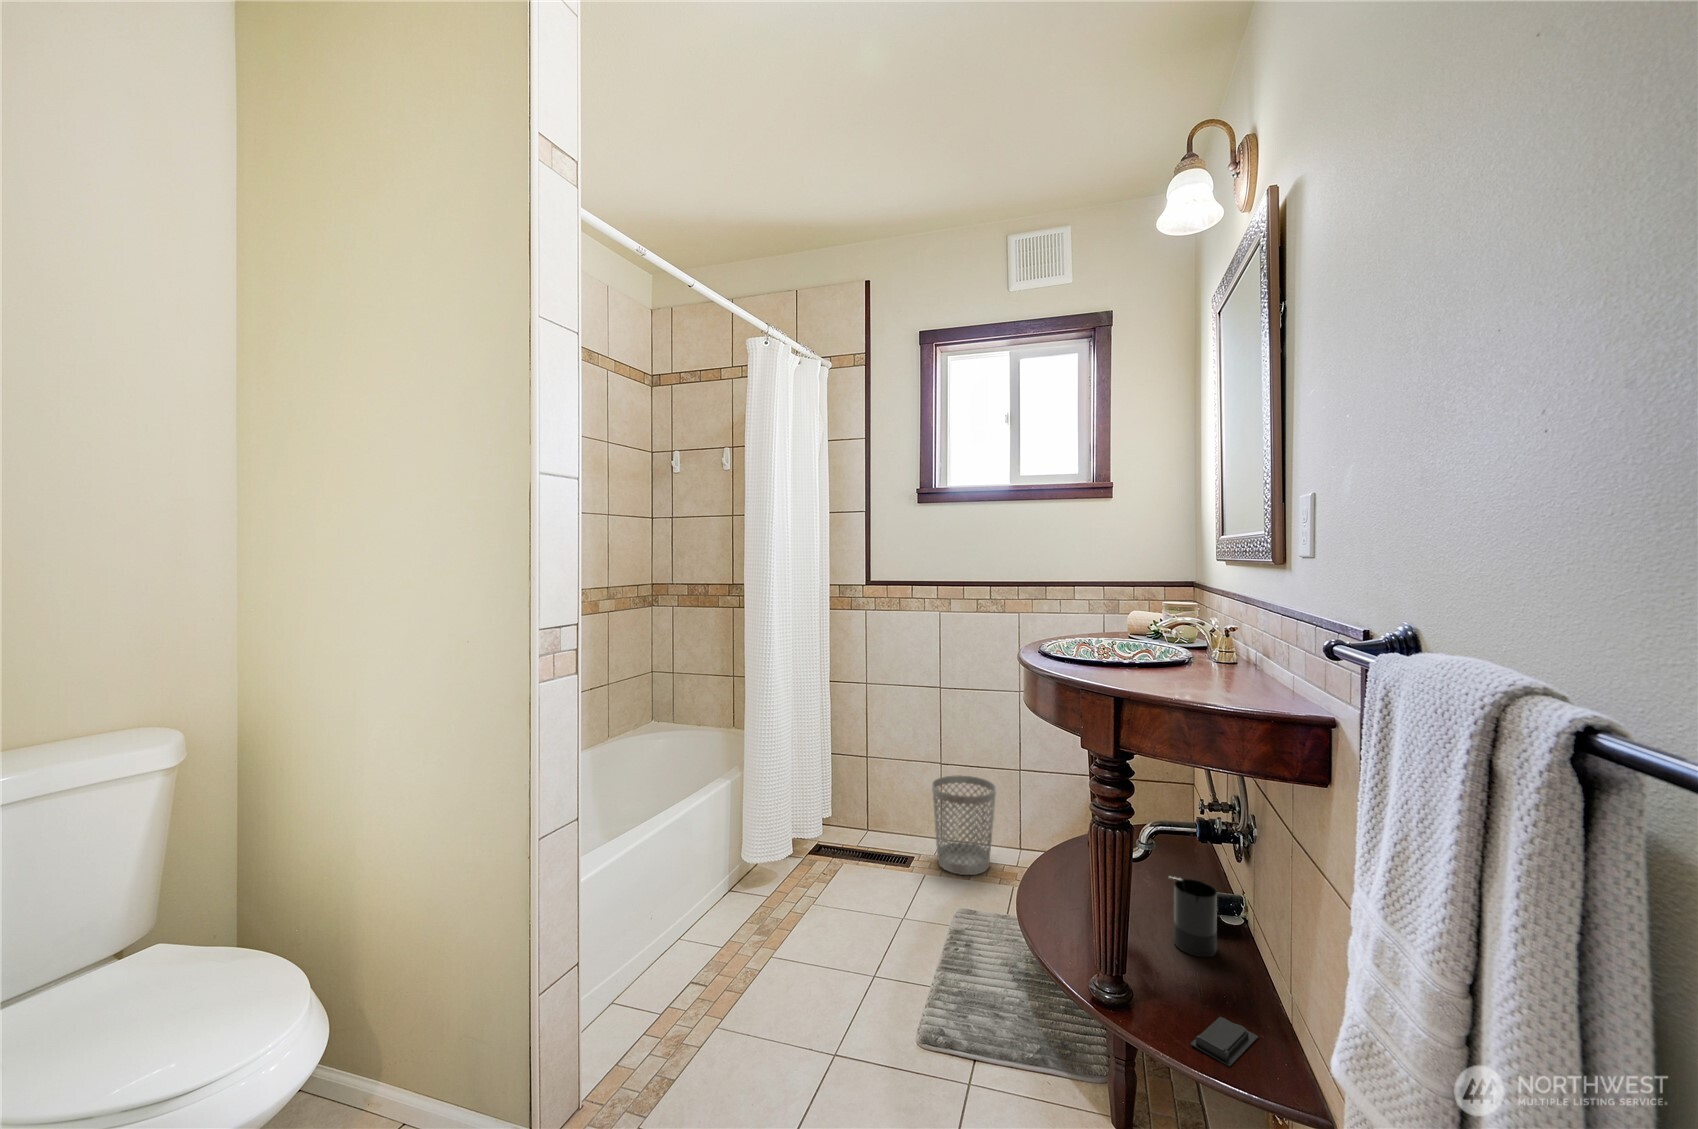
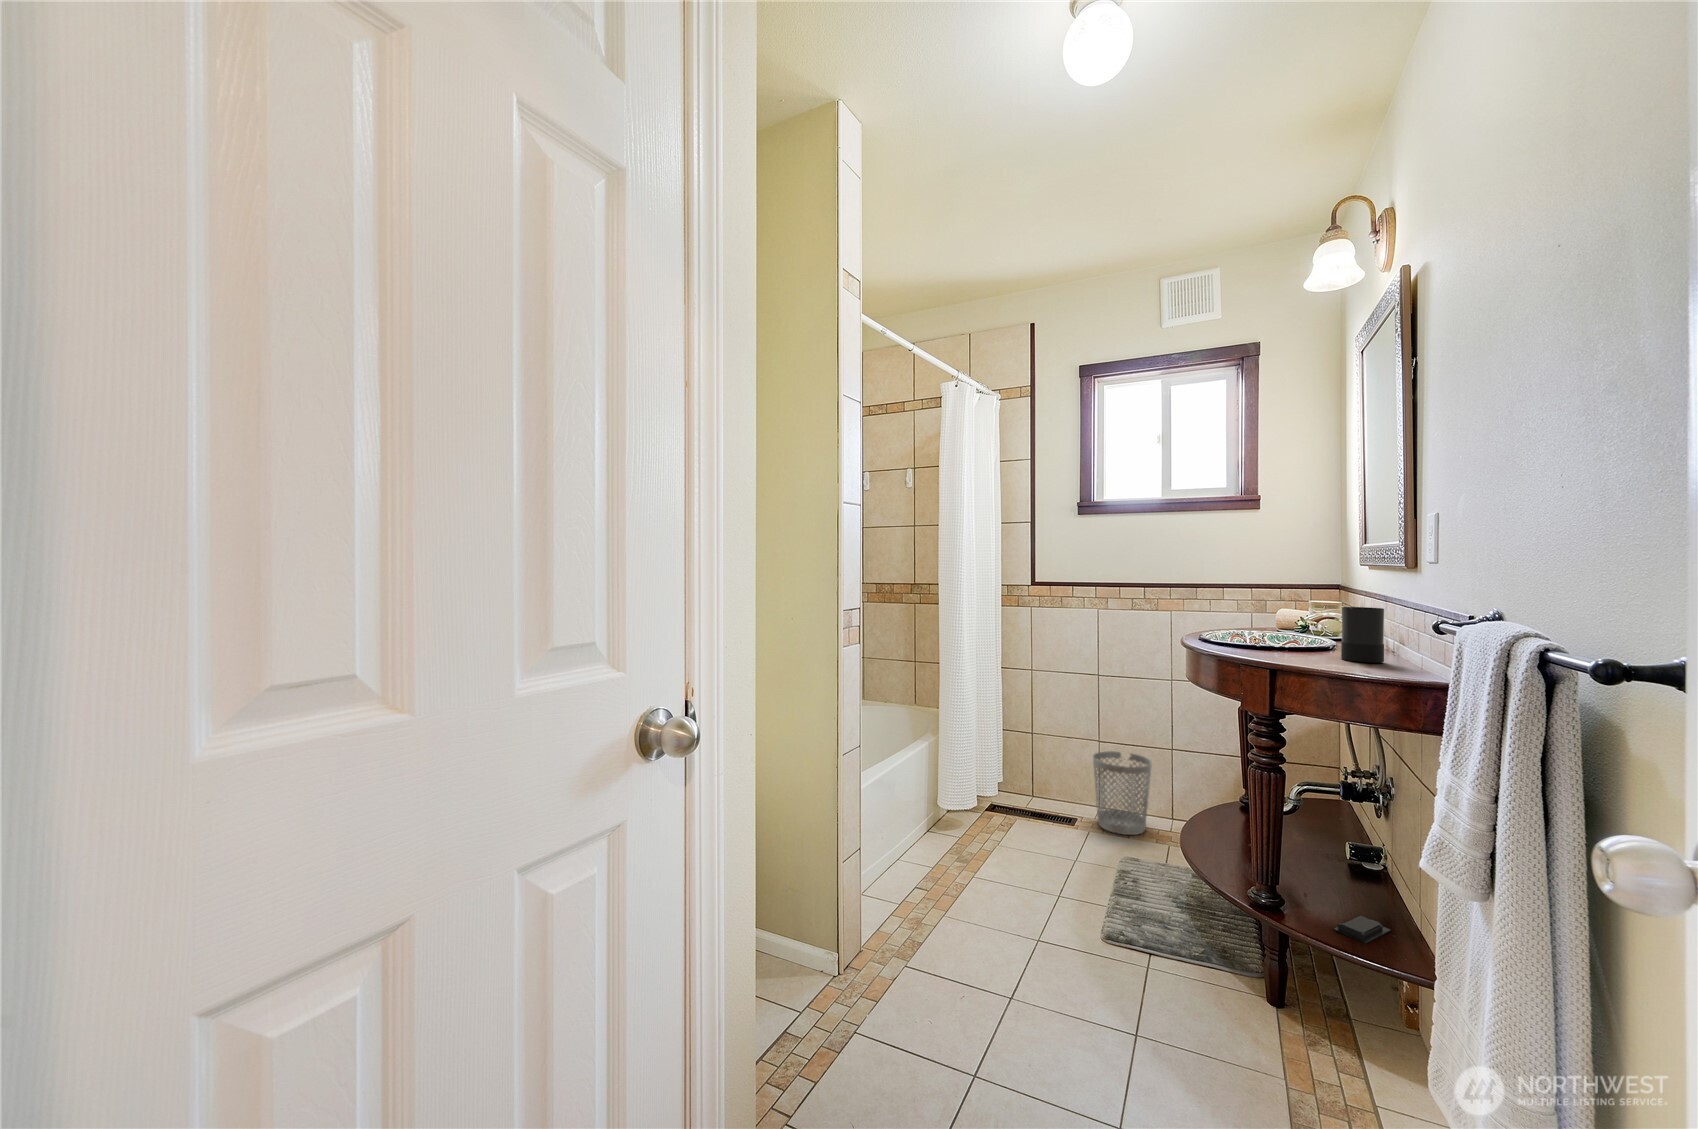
candle: present [1174,879,1217,957] -> present [1341,606,1384,663]

